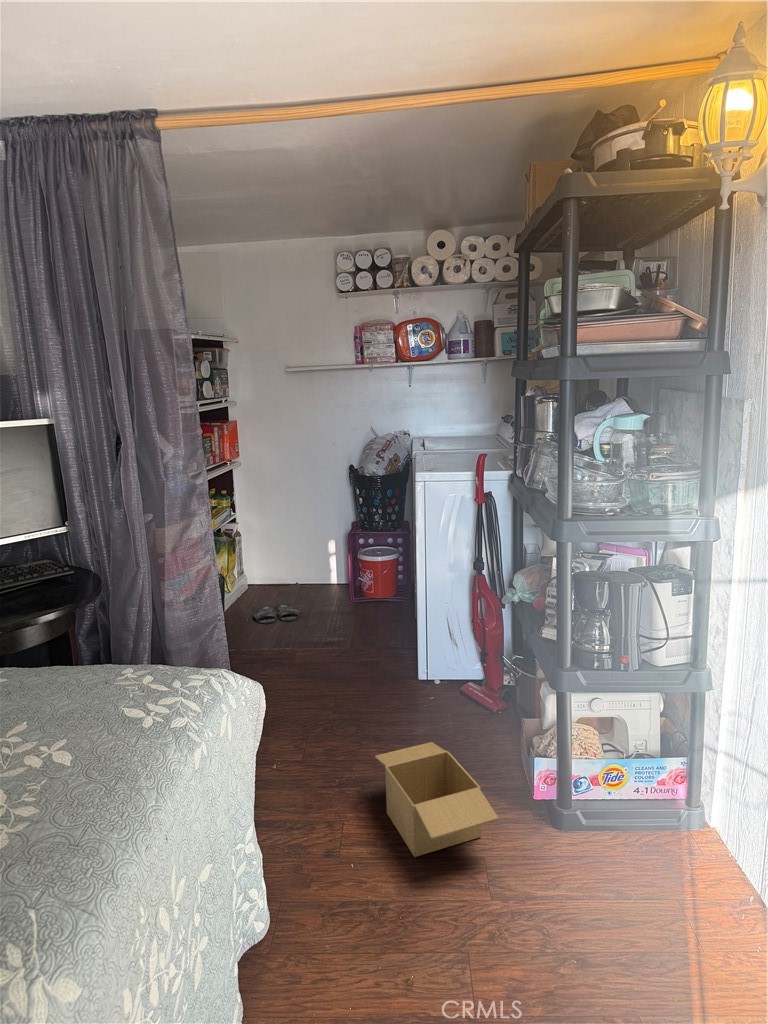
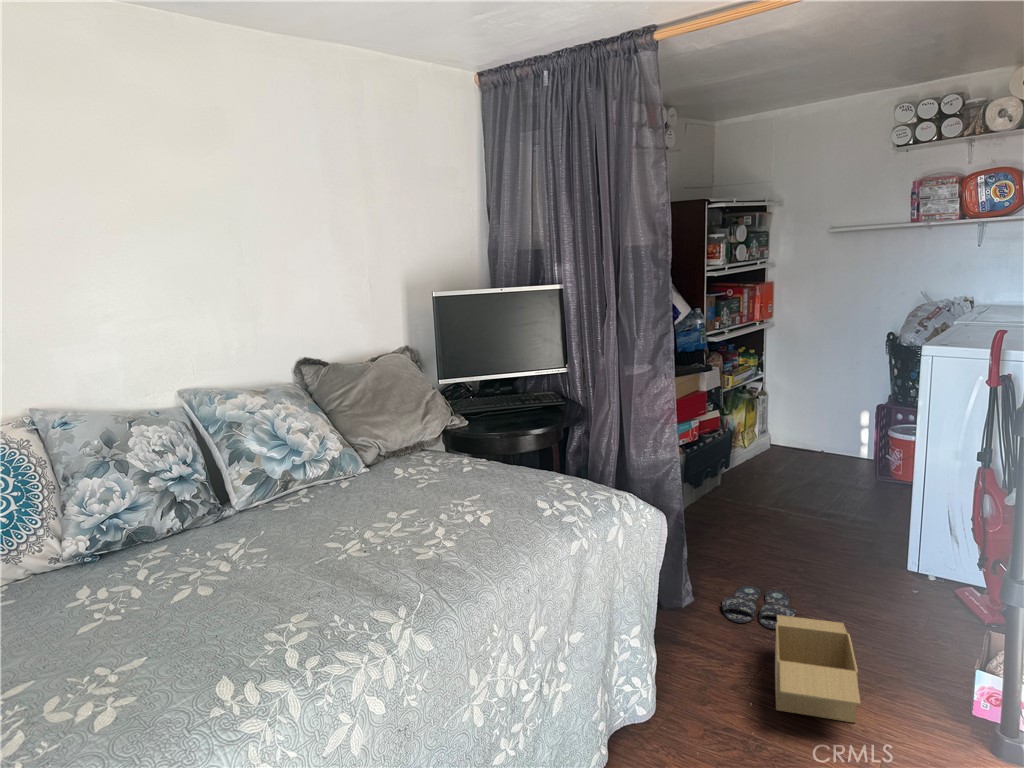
slippers: present [254,604,299,624] -> present [722,586,796,629]

